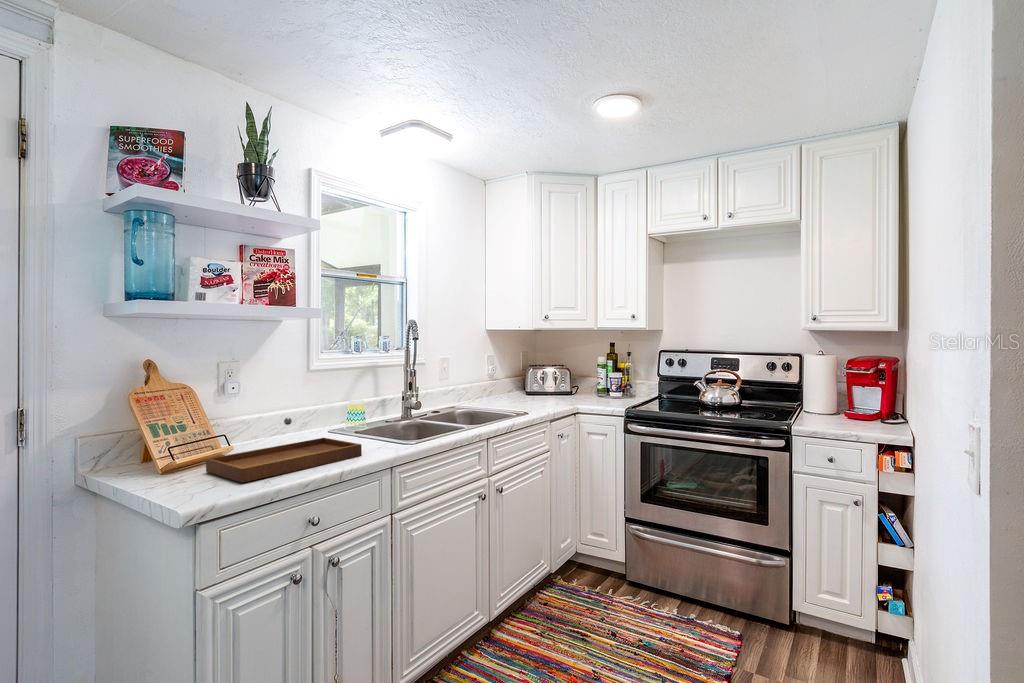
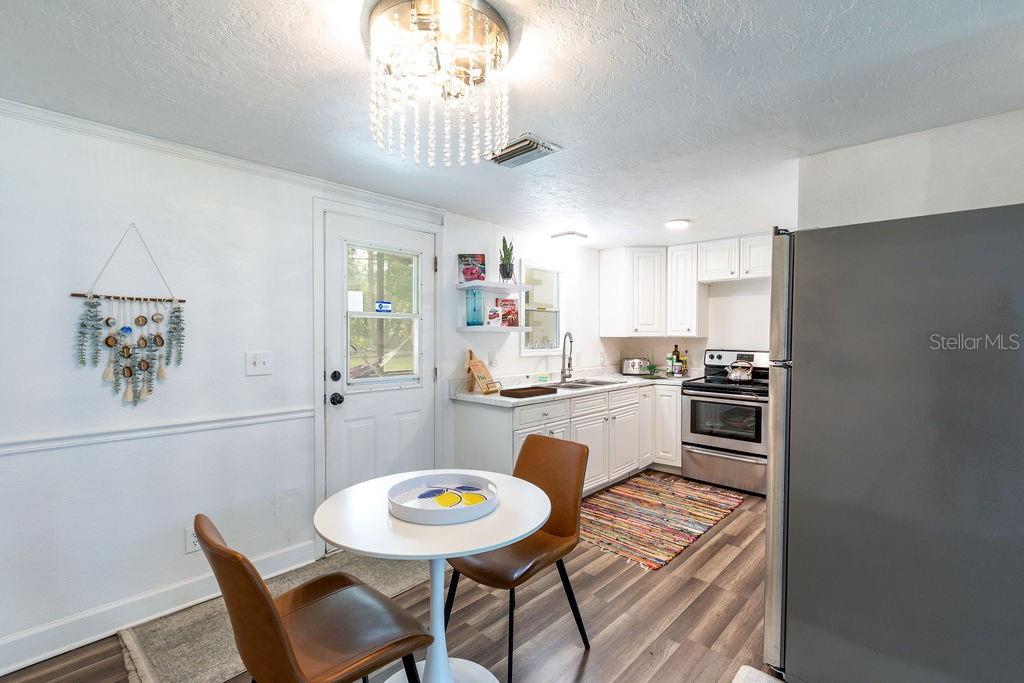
potted plant: none [539,348,600,402] -> present [636,351,666,378]

